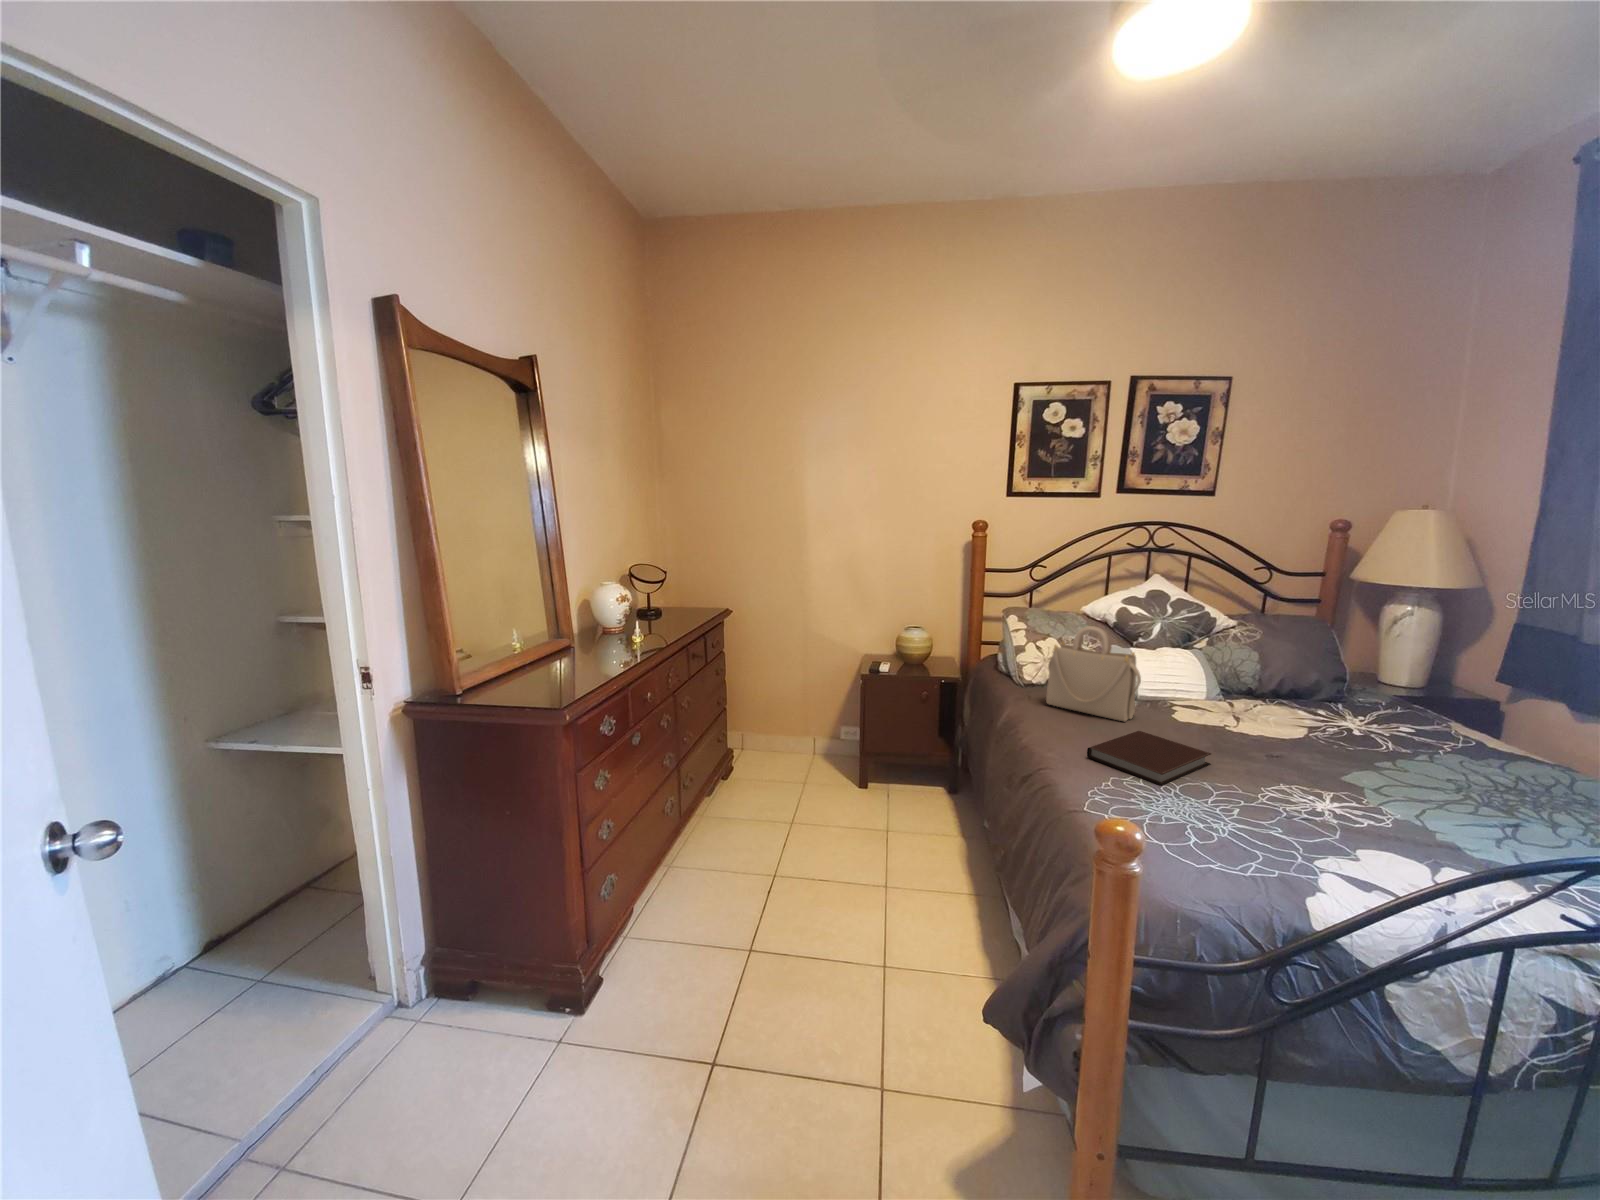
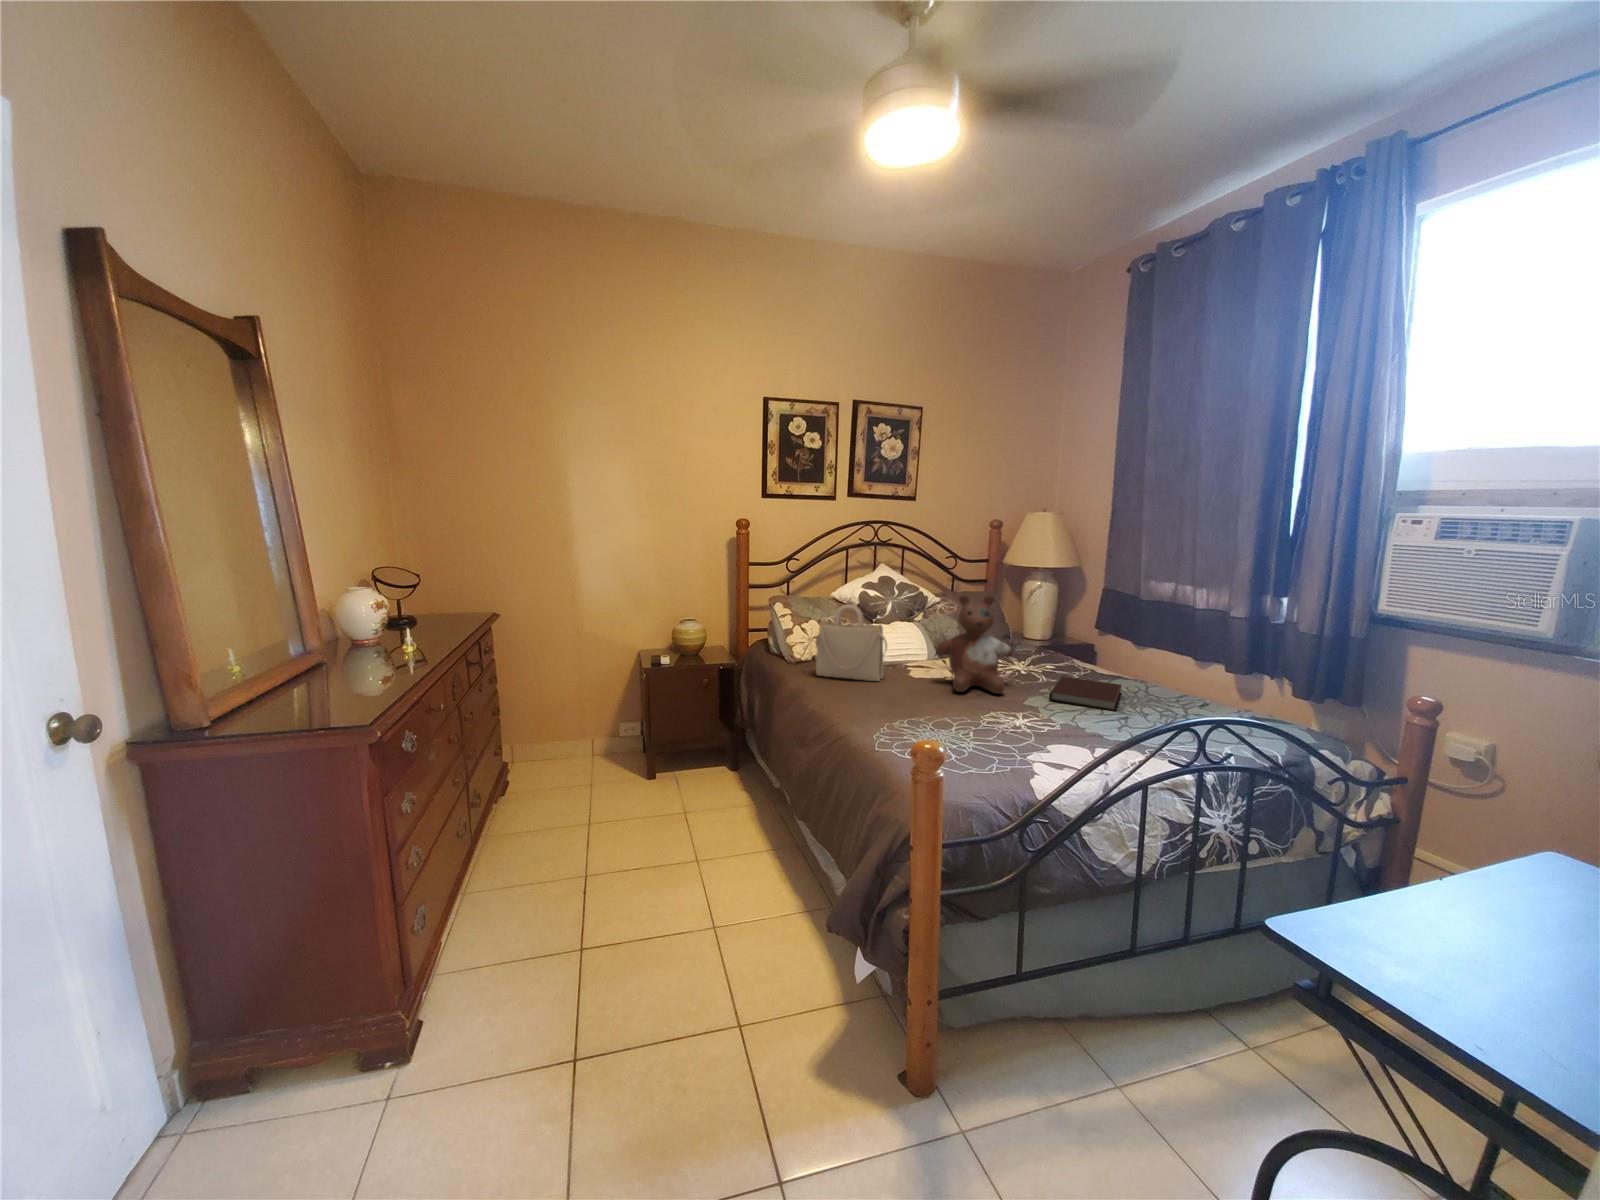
stuffed bear: none [1209,627,1334,764] -> present [936,595,1013,694]
notebook: present [1087,731,1211,785] -> present [1049,677,1122,711]

